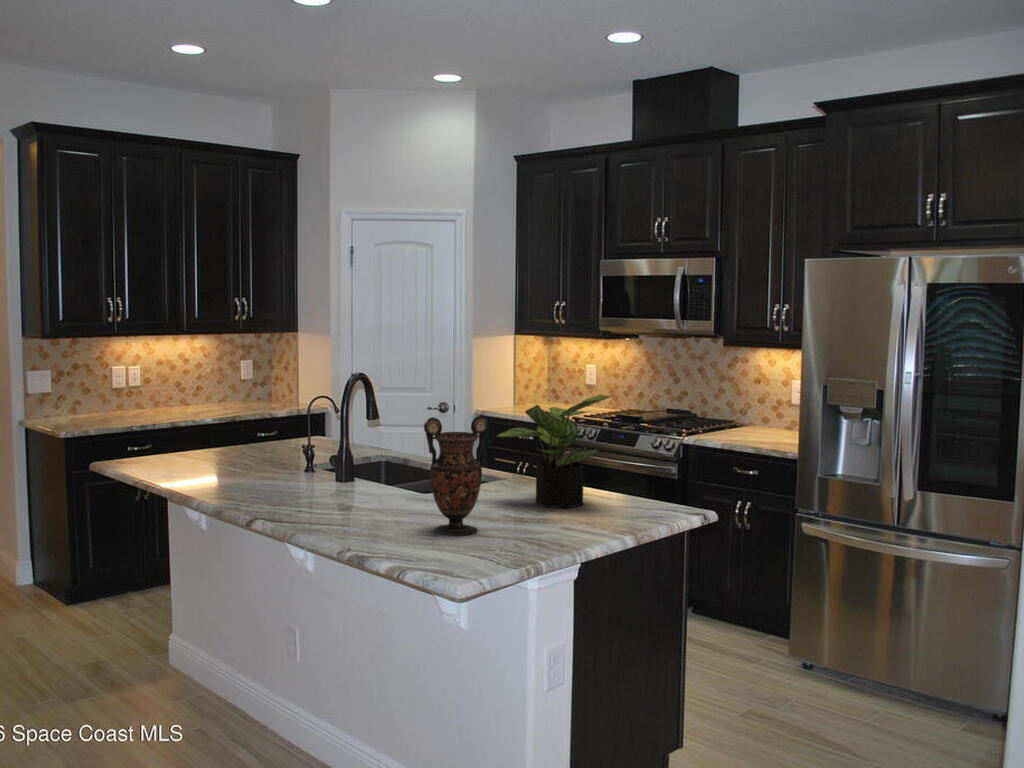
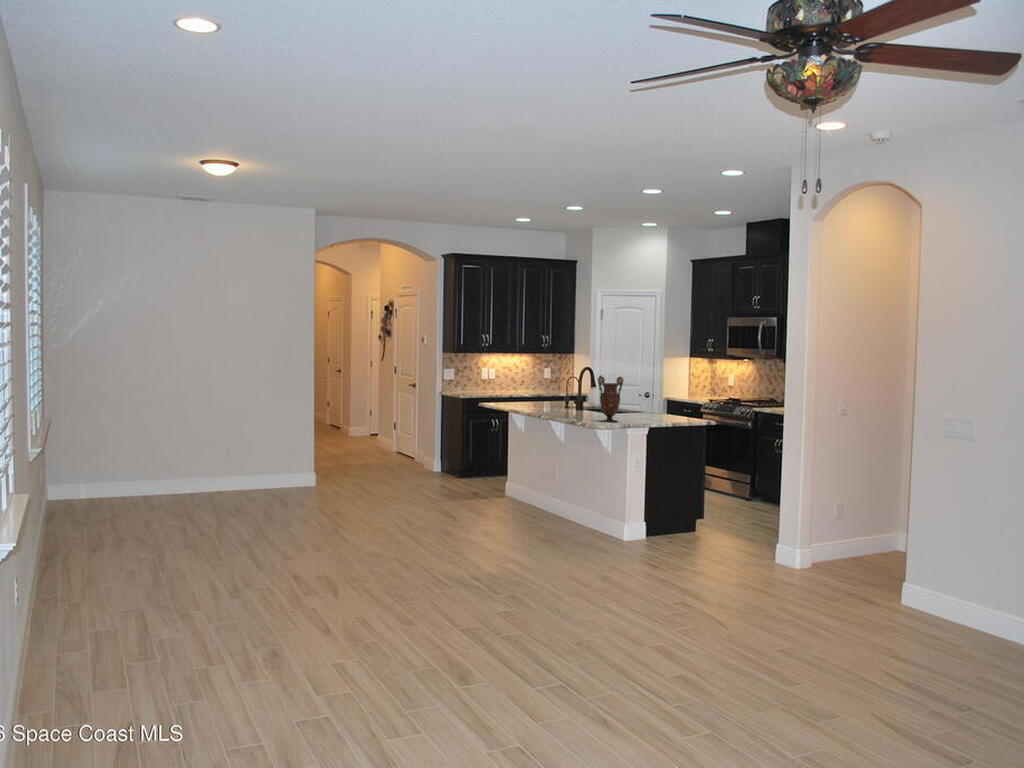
potted plant: present [498,395,612,508] -> none [635,373,686,421]

